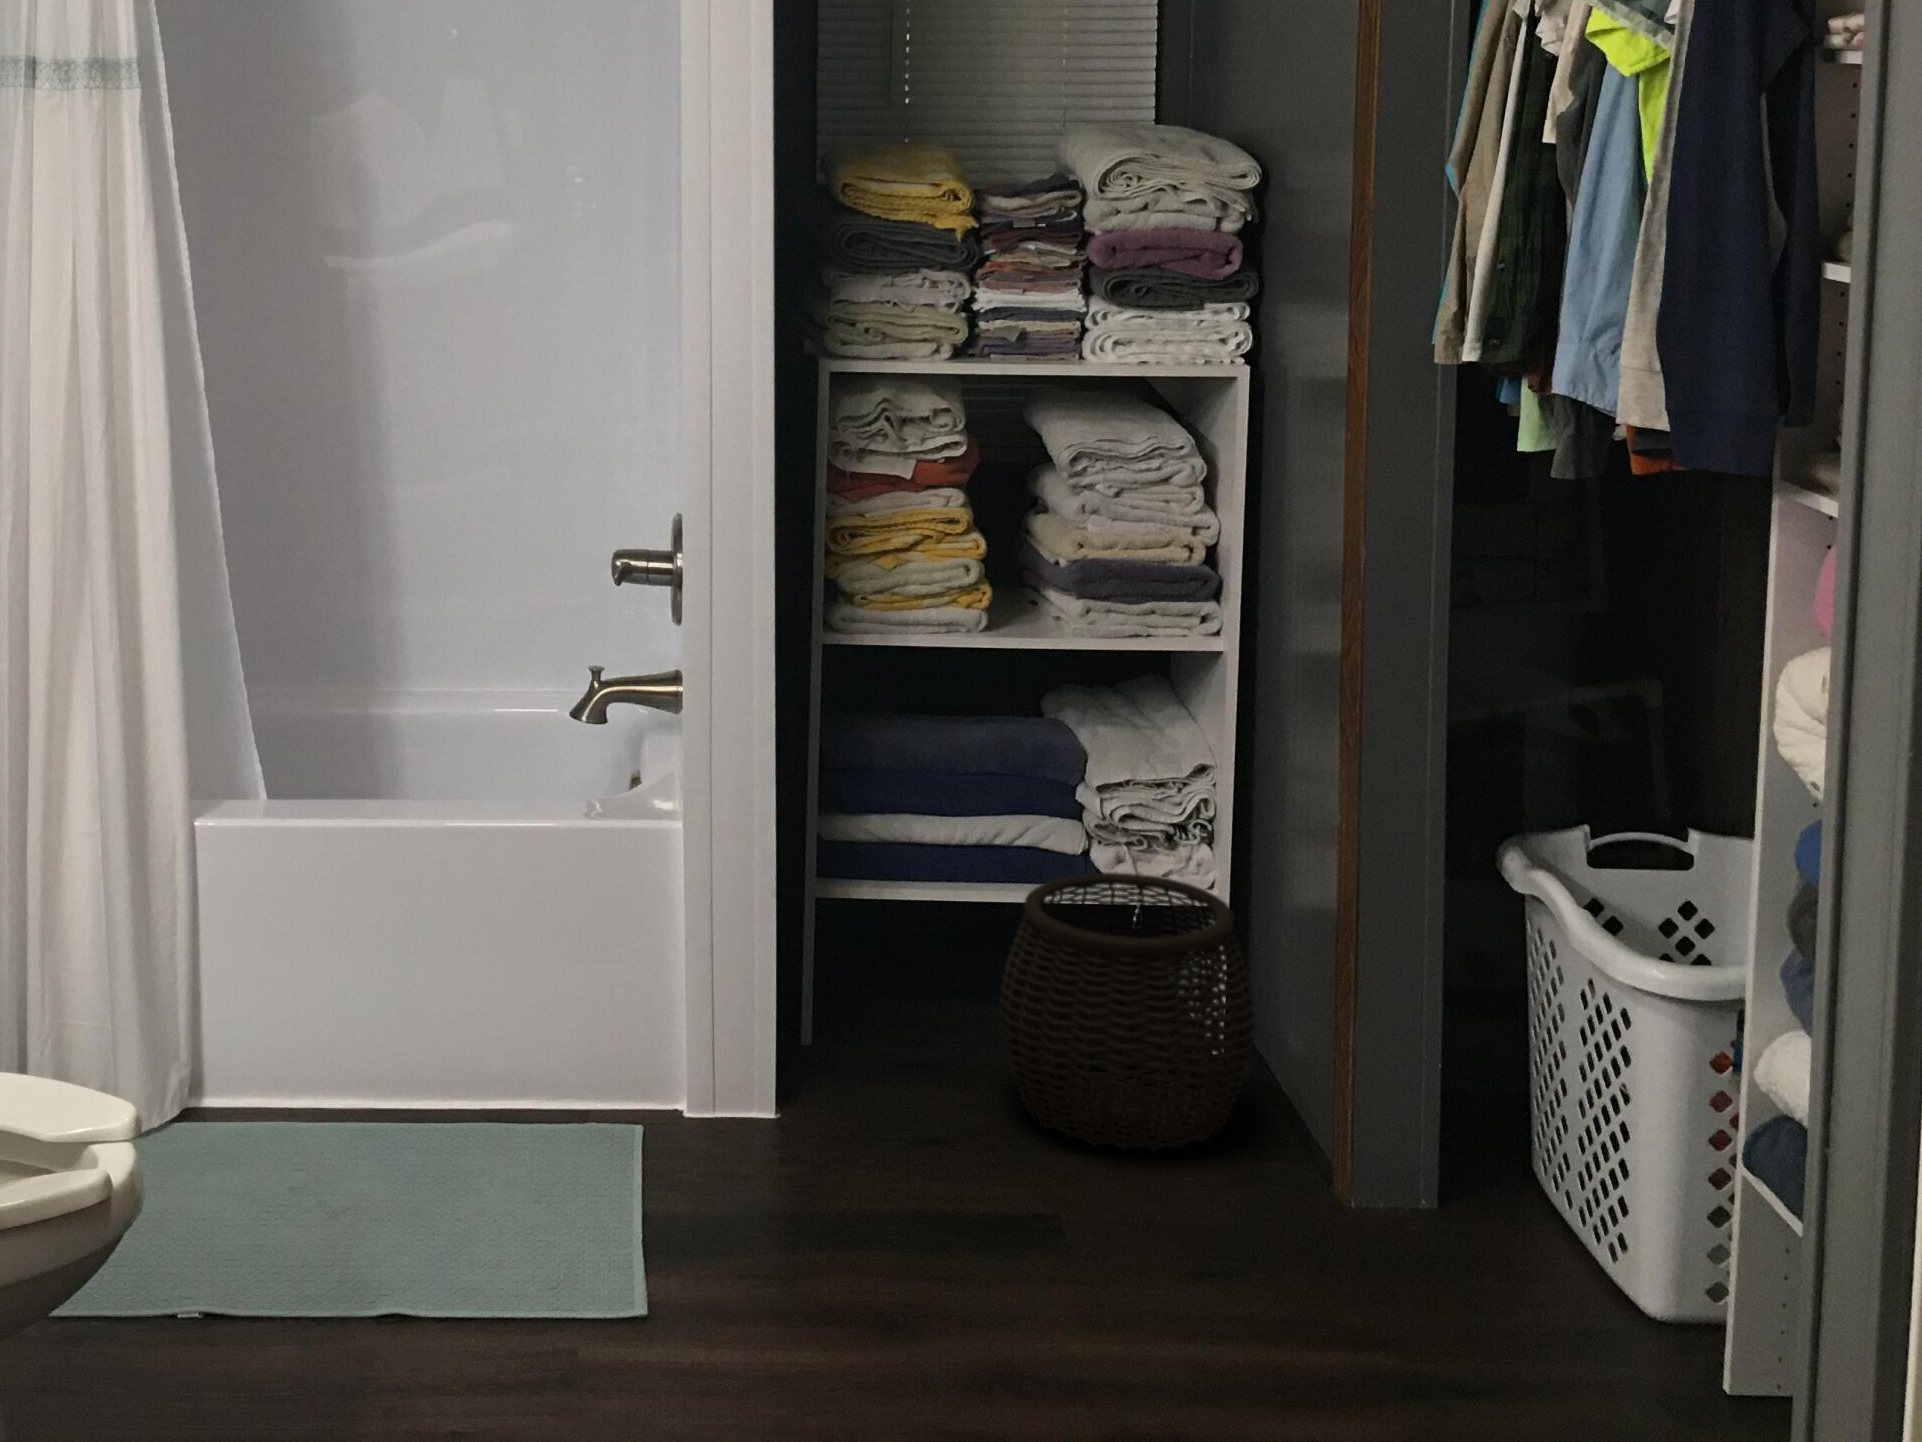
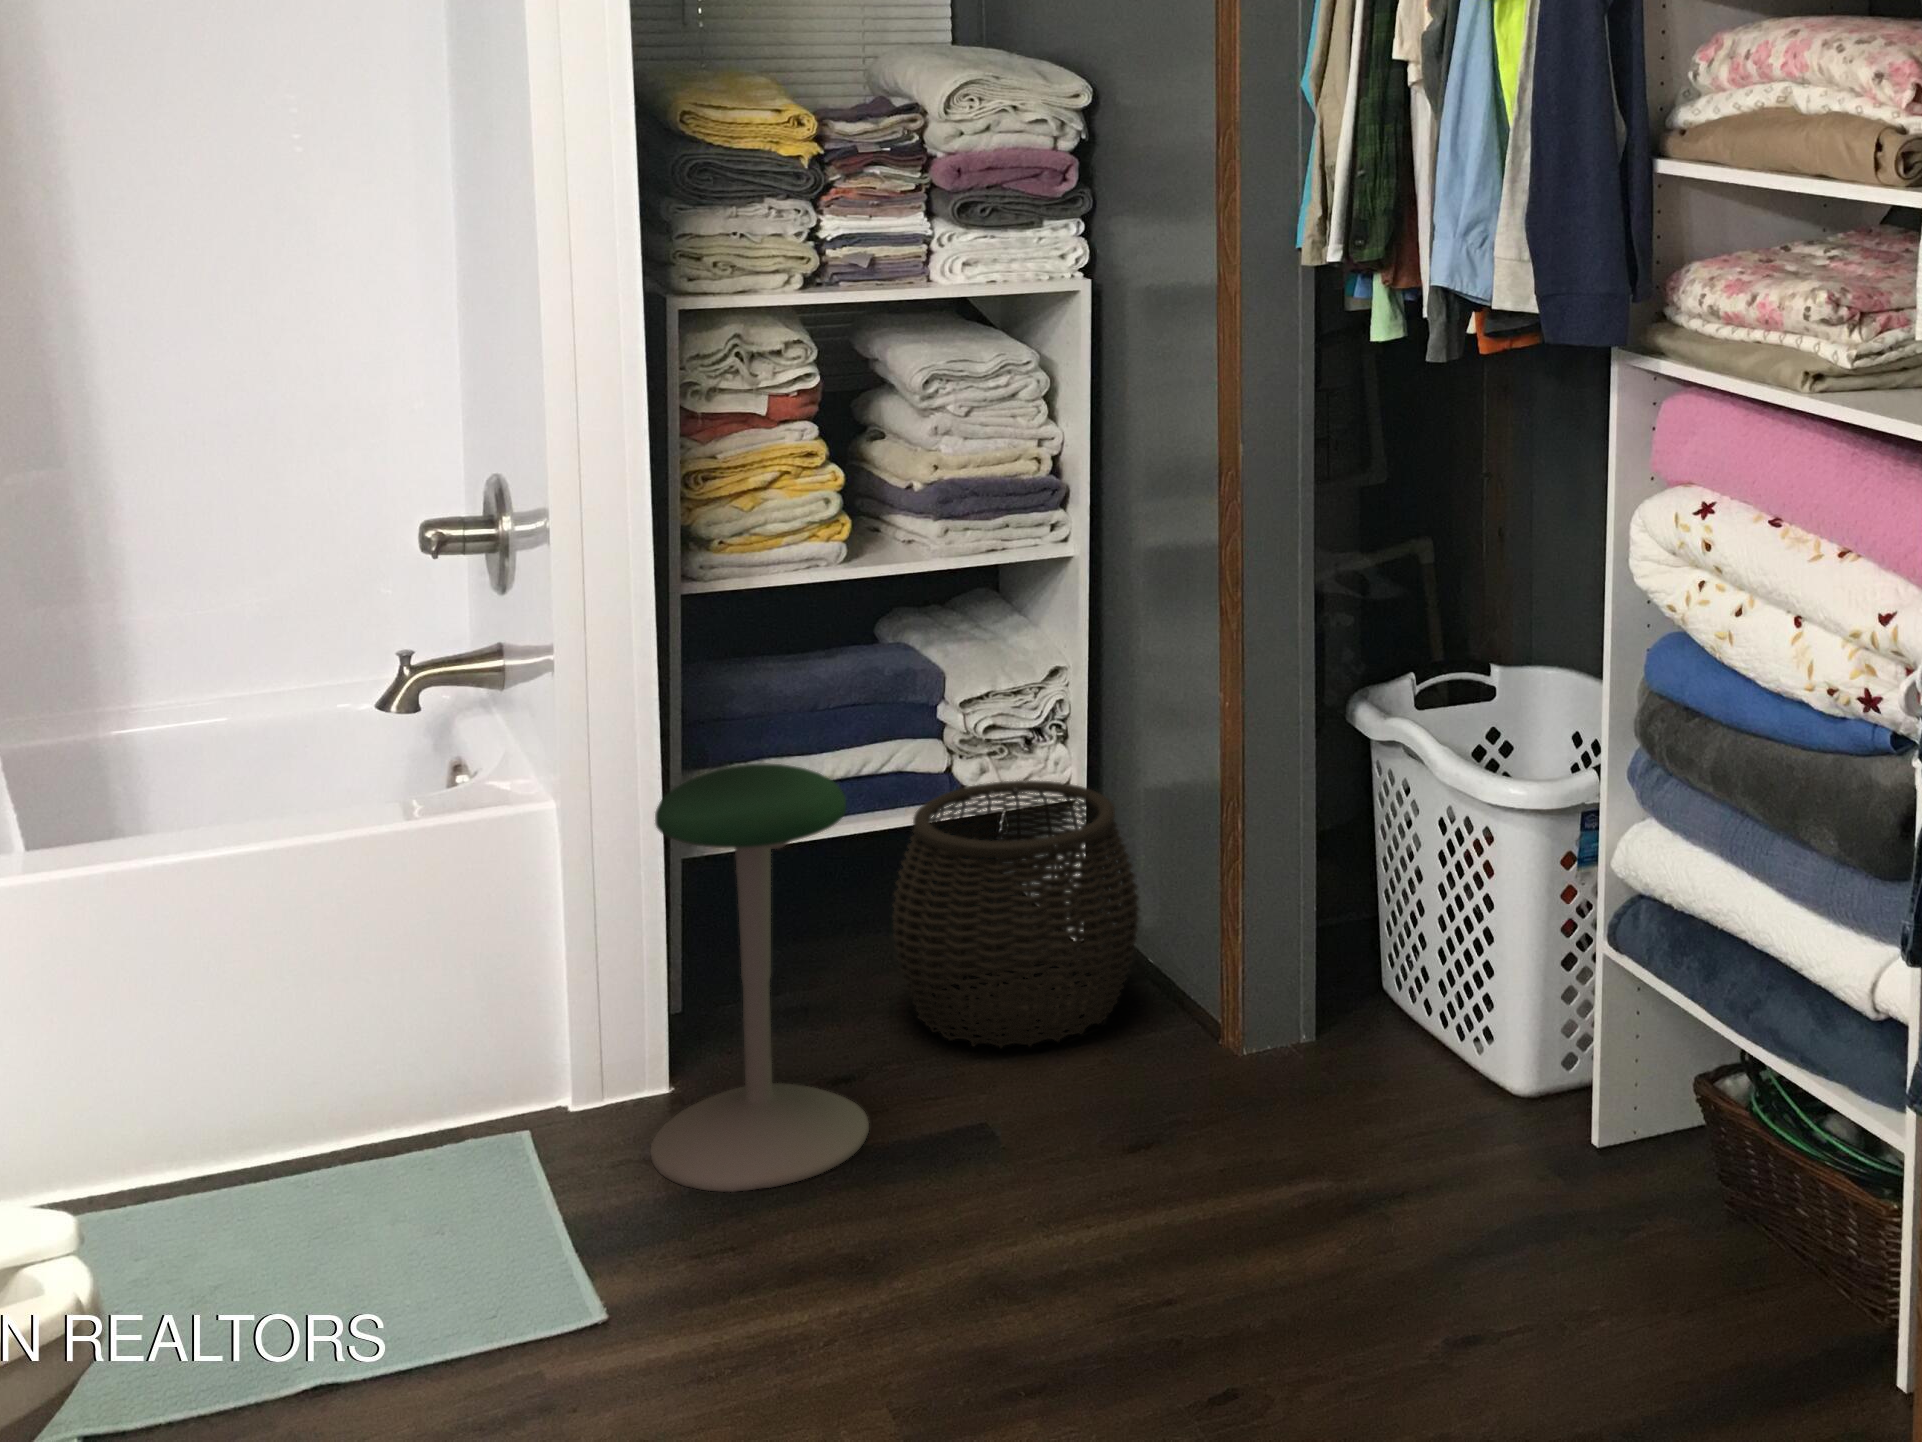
stool: none [734,820,942,1238] -> present [650,763,869,1192]

